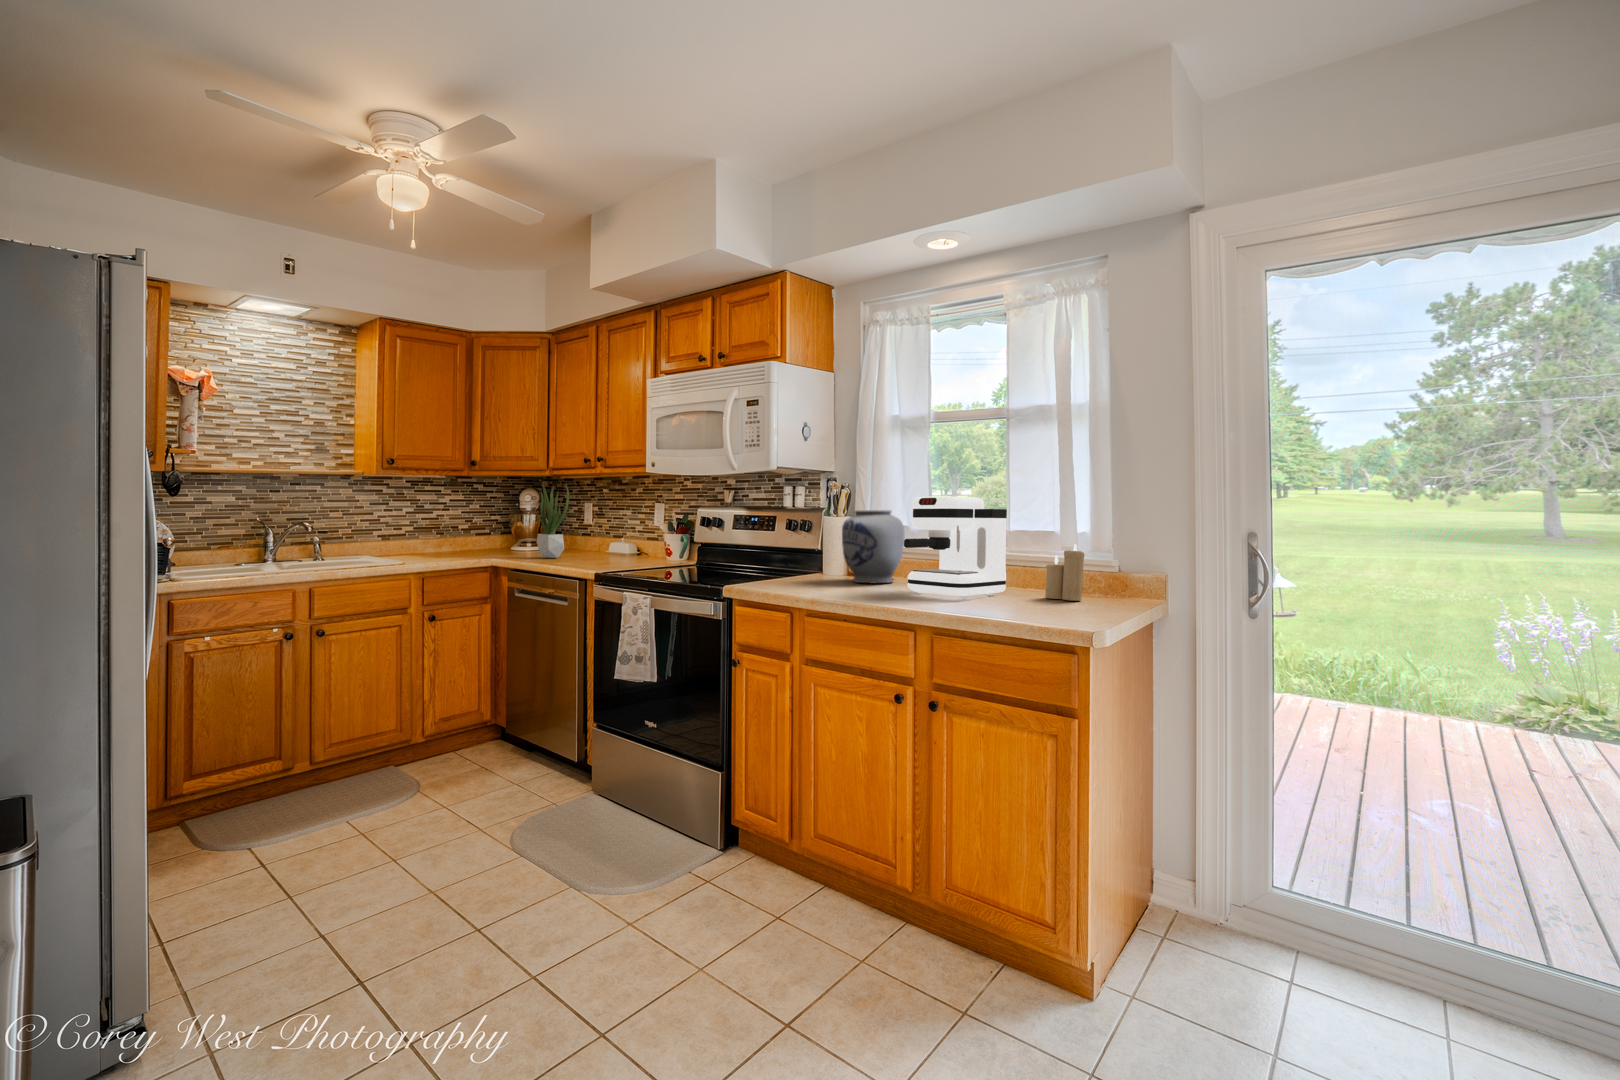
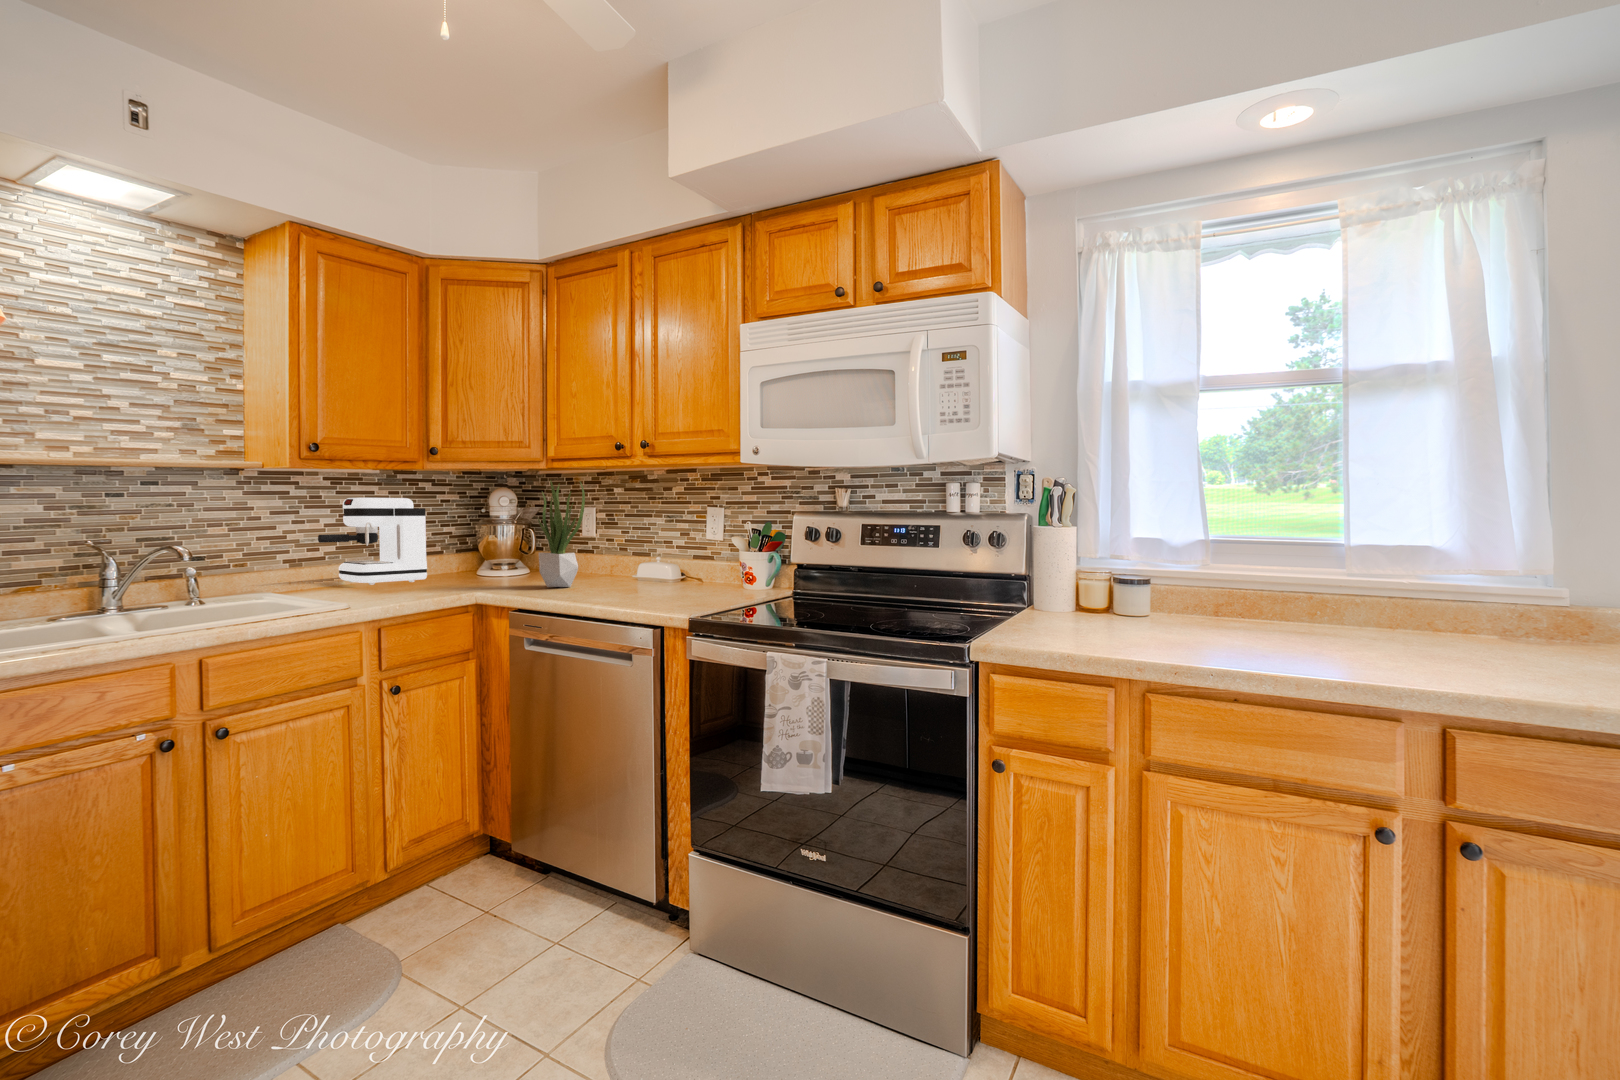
coffee maker: present [903,496,1007,598] -> present [318,498,427,585]
vase: present [842,510,904,583] -> none [1090,518,1190,627]
candle: present [1045,544,1085,601] -> none [1480,570,1560,657]

